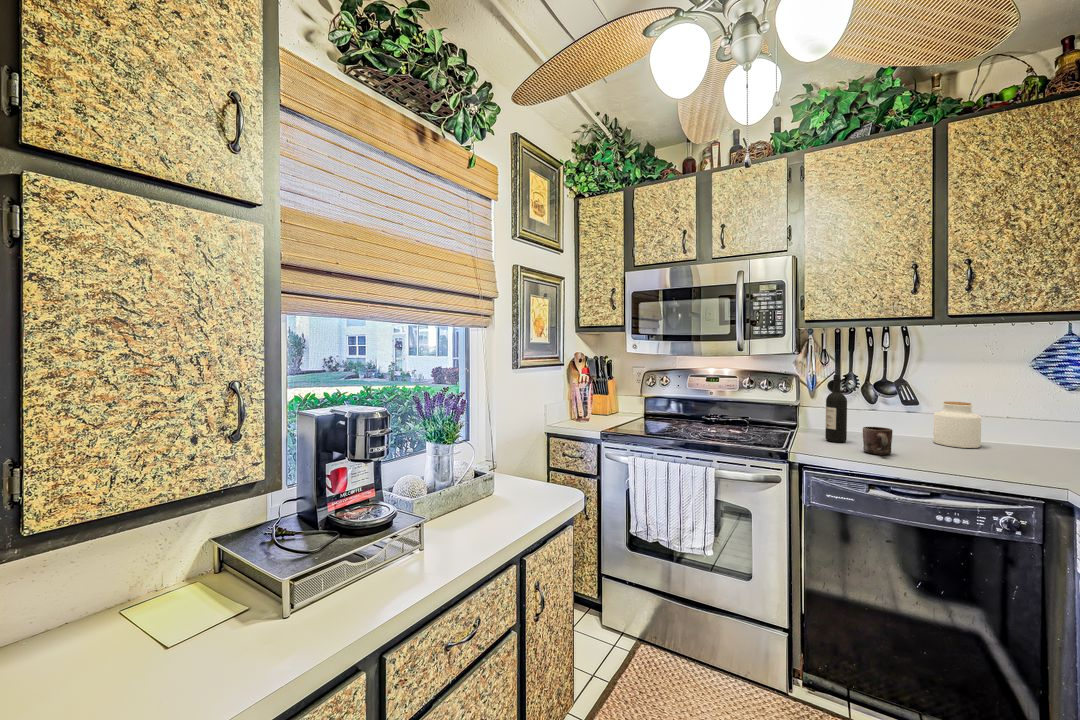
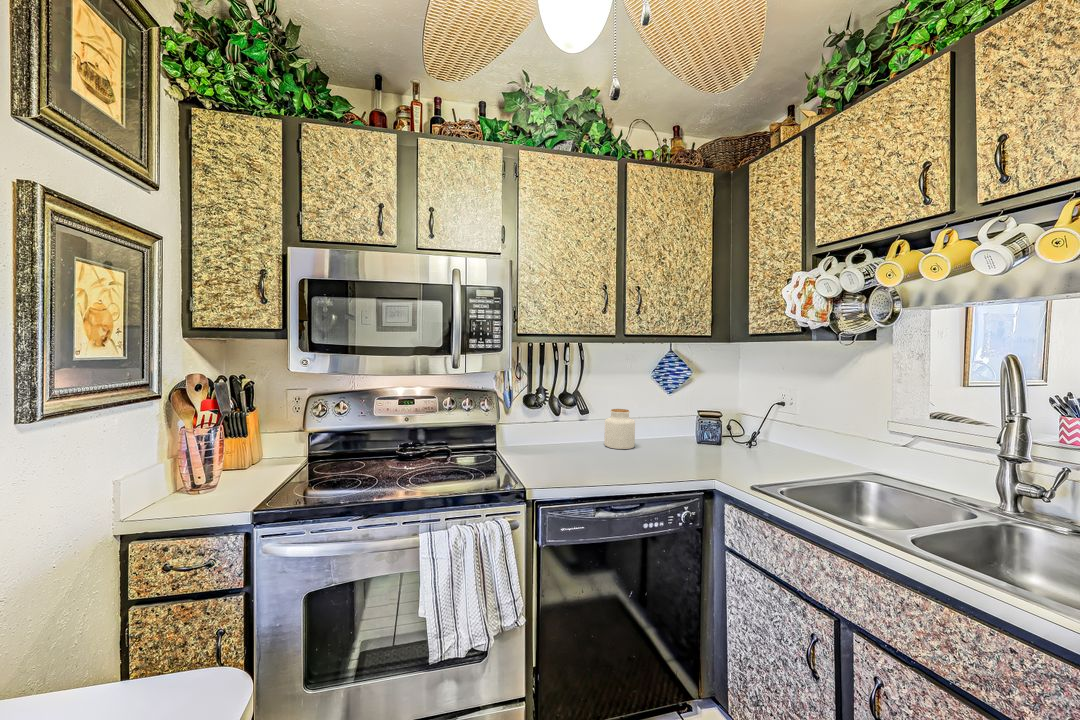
wine bottle: present [825,375,847,442] -> none [536,391,555,462]
mug: present [863,427,893,455] -> none [577,443,604,472]

